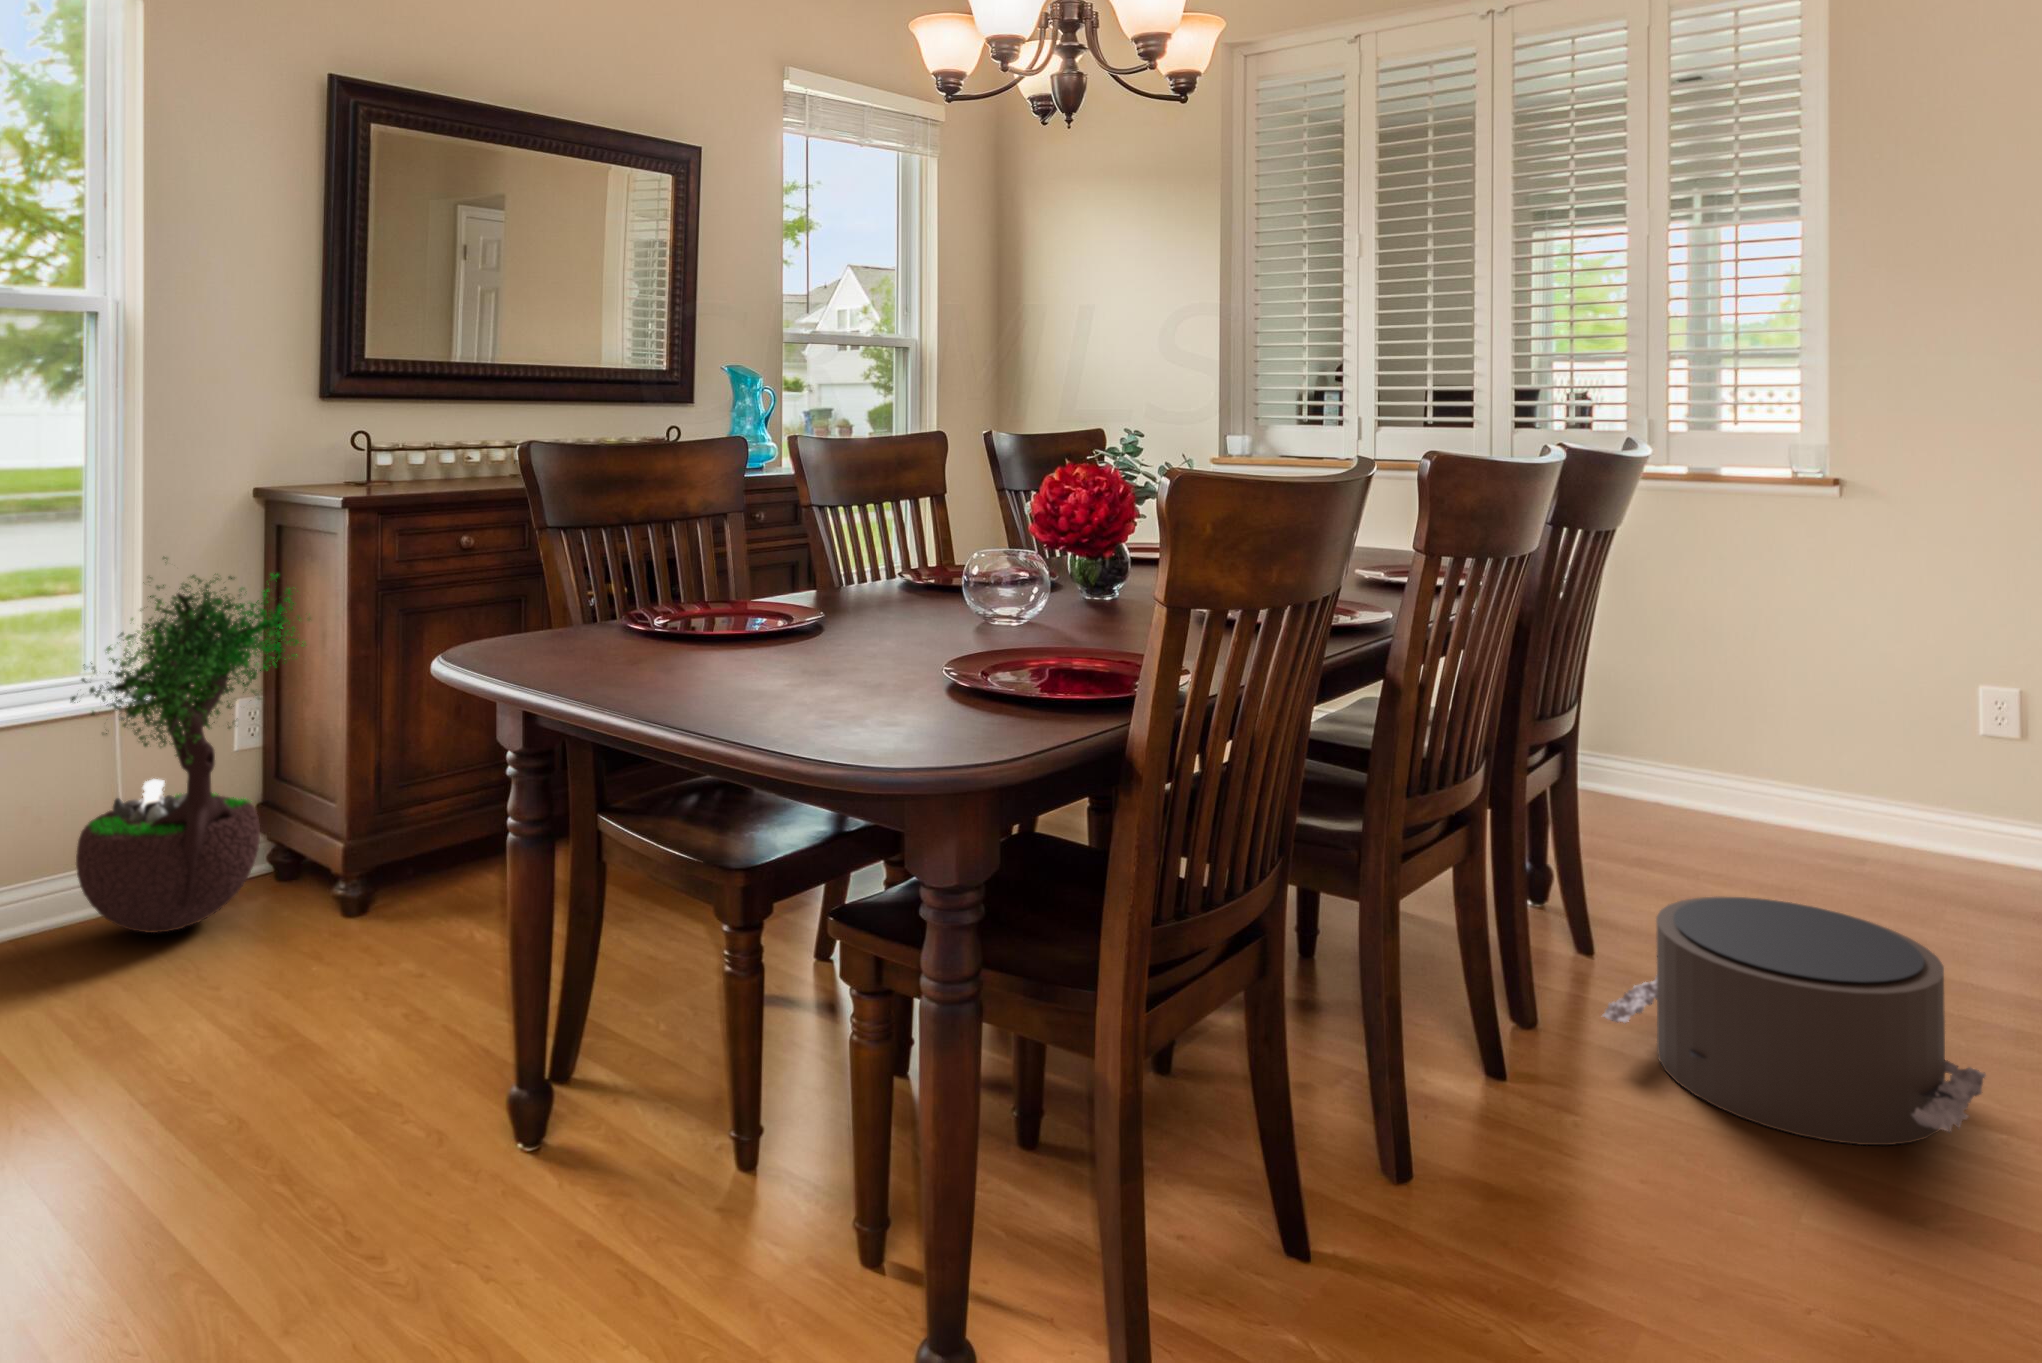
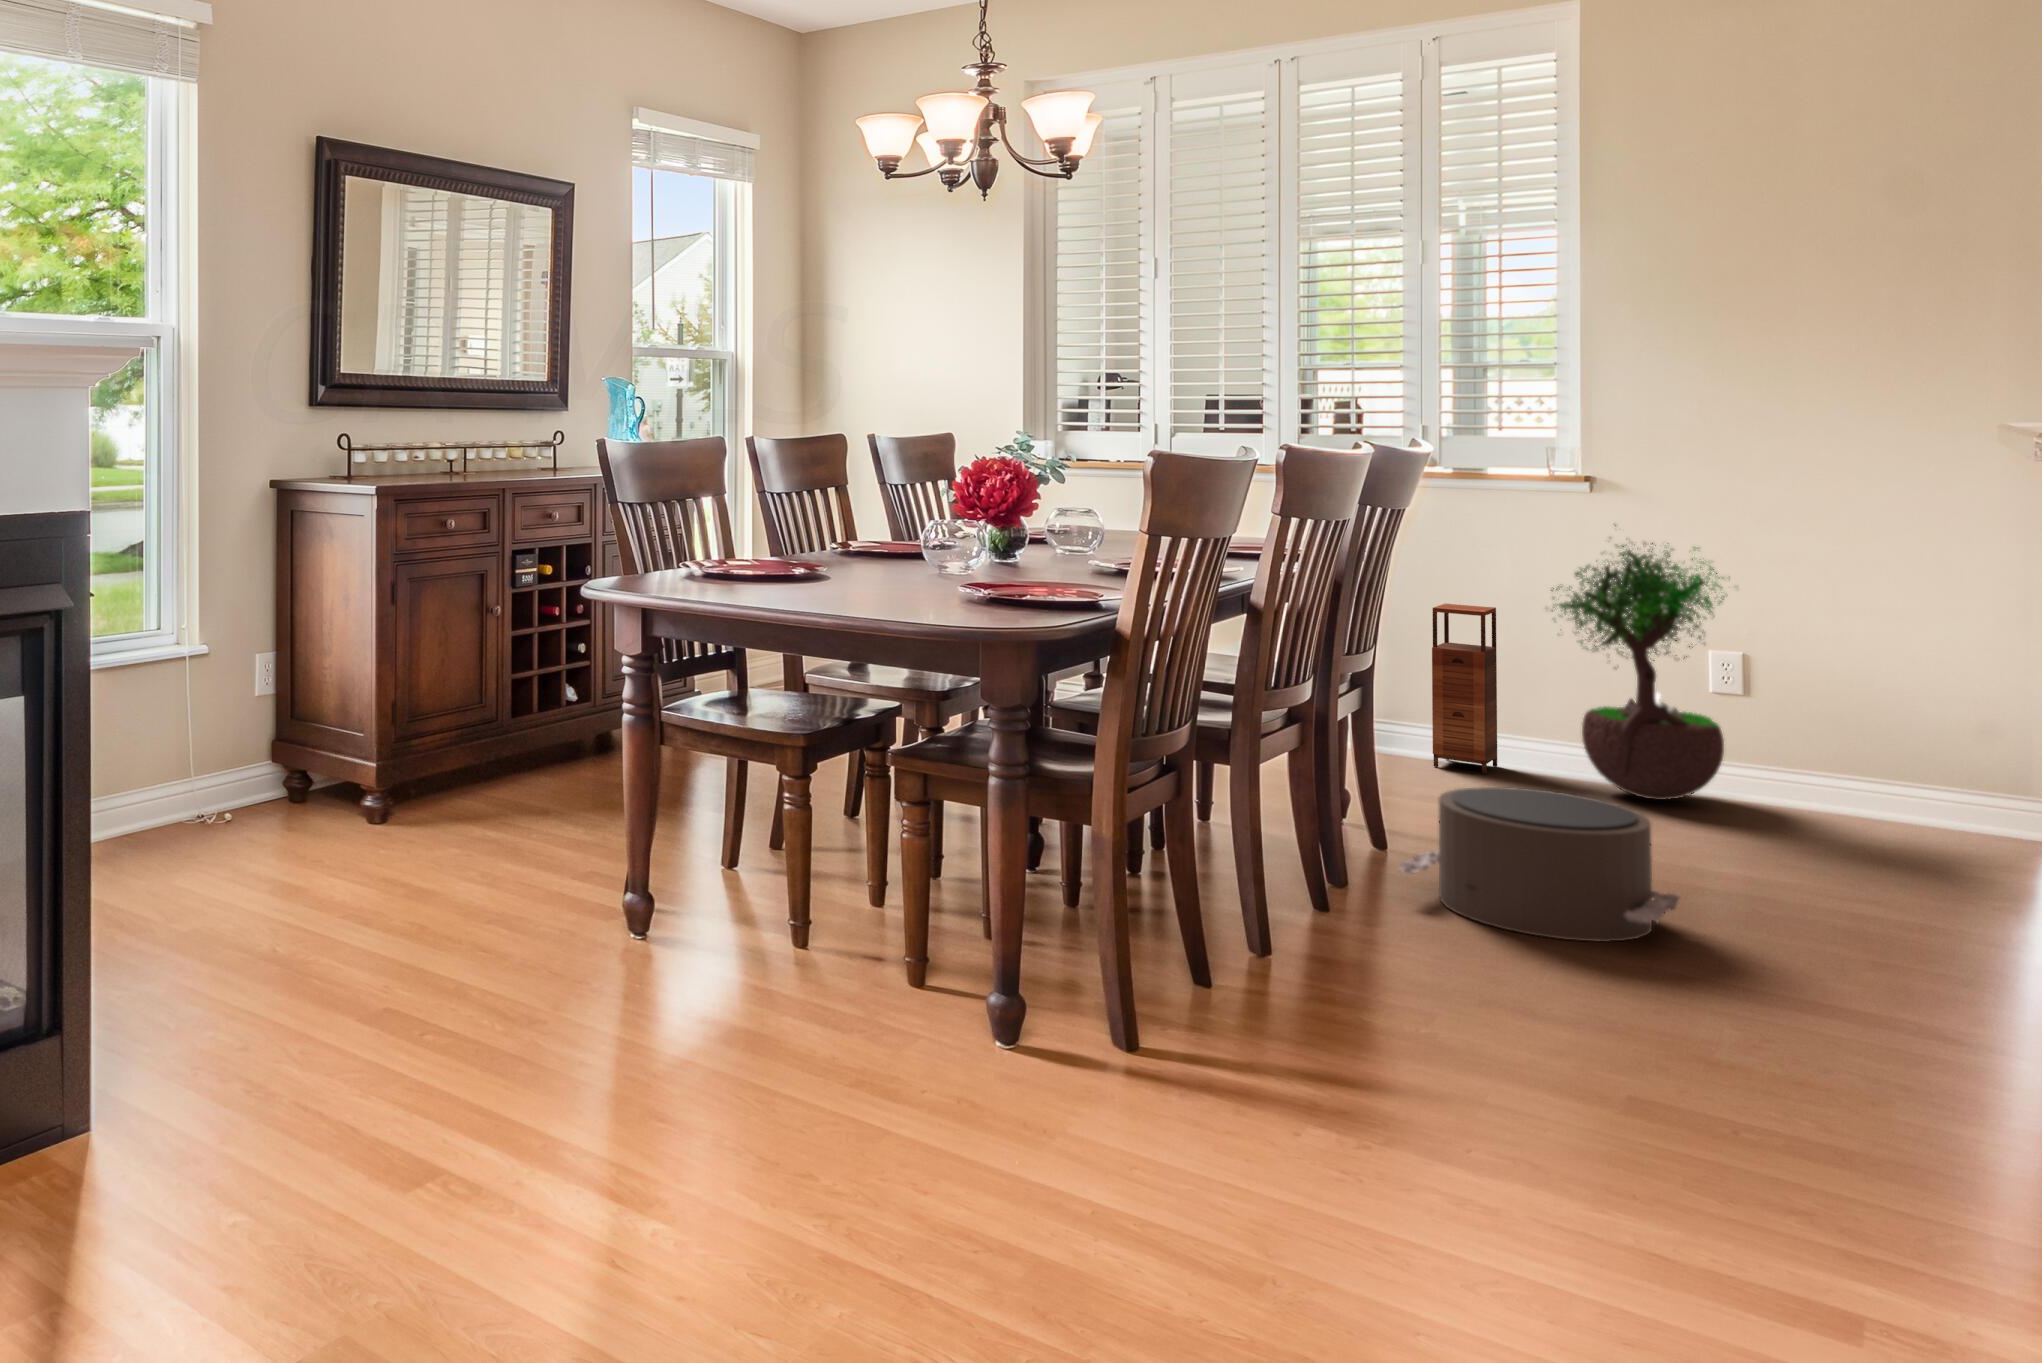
potted tree: present [71,557,309,933] -> present [1551,525,1730,800]
storage cabinet: none [1659,625,1734,828] -> present [1432,604,1497,774]

